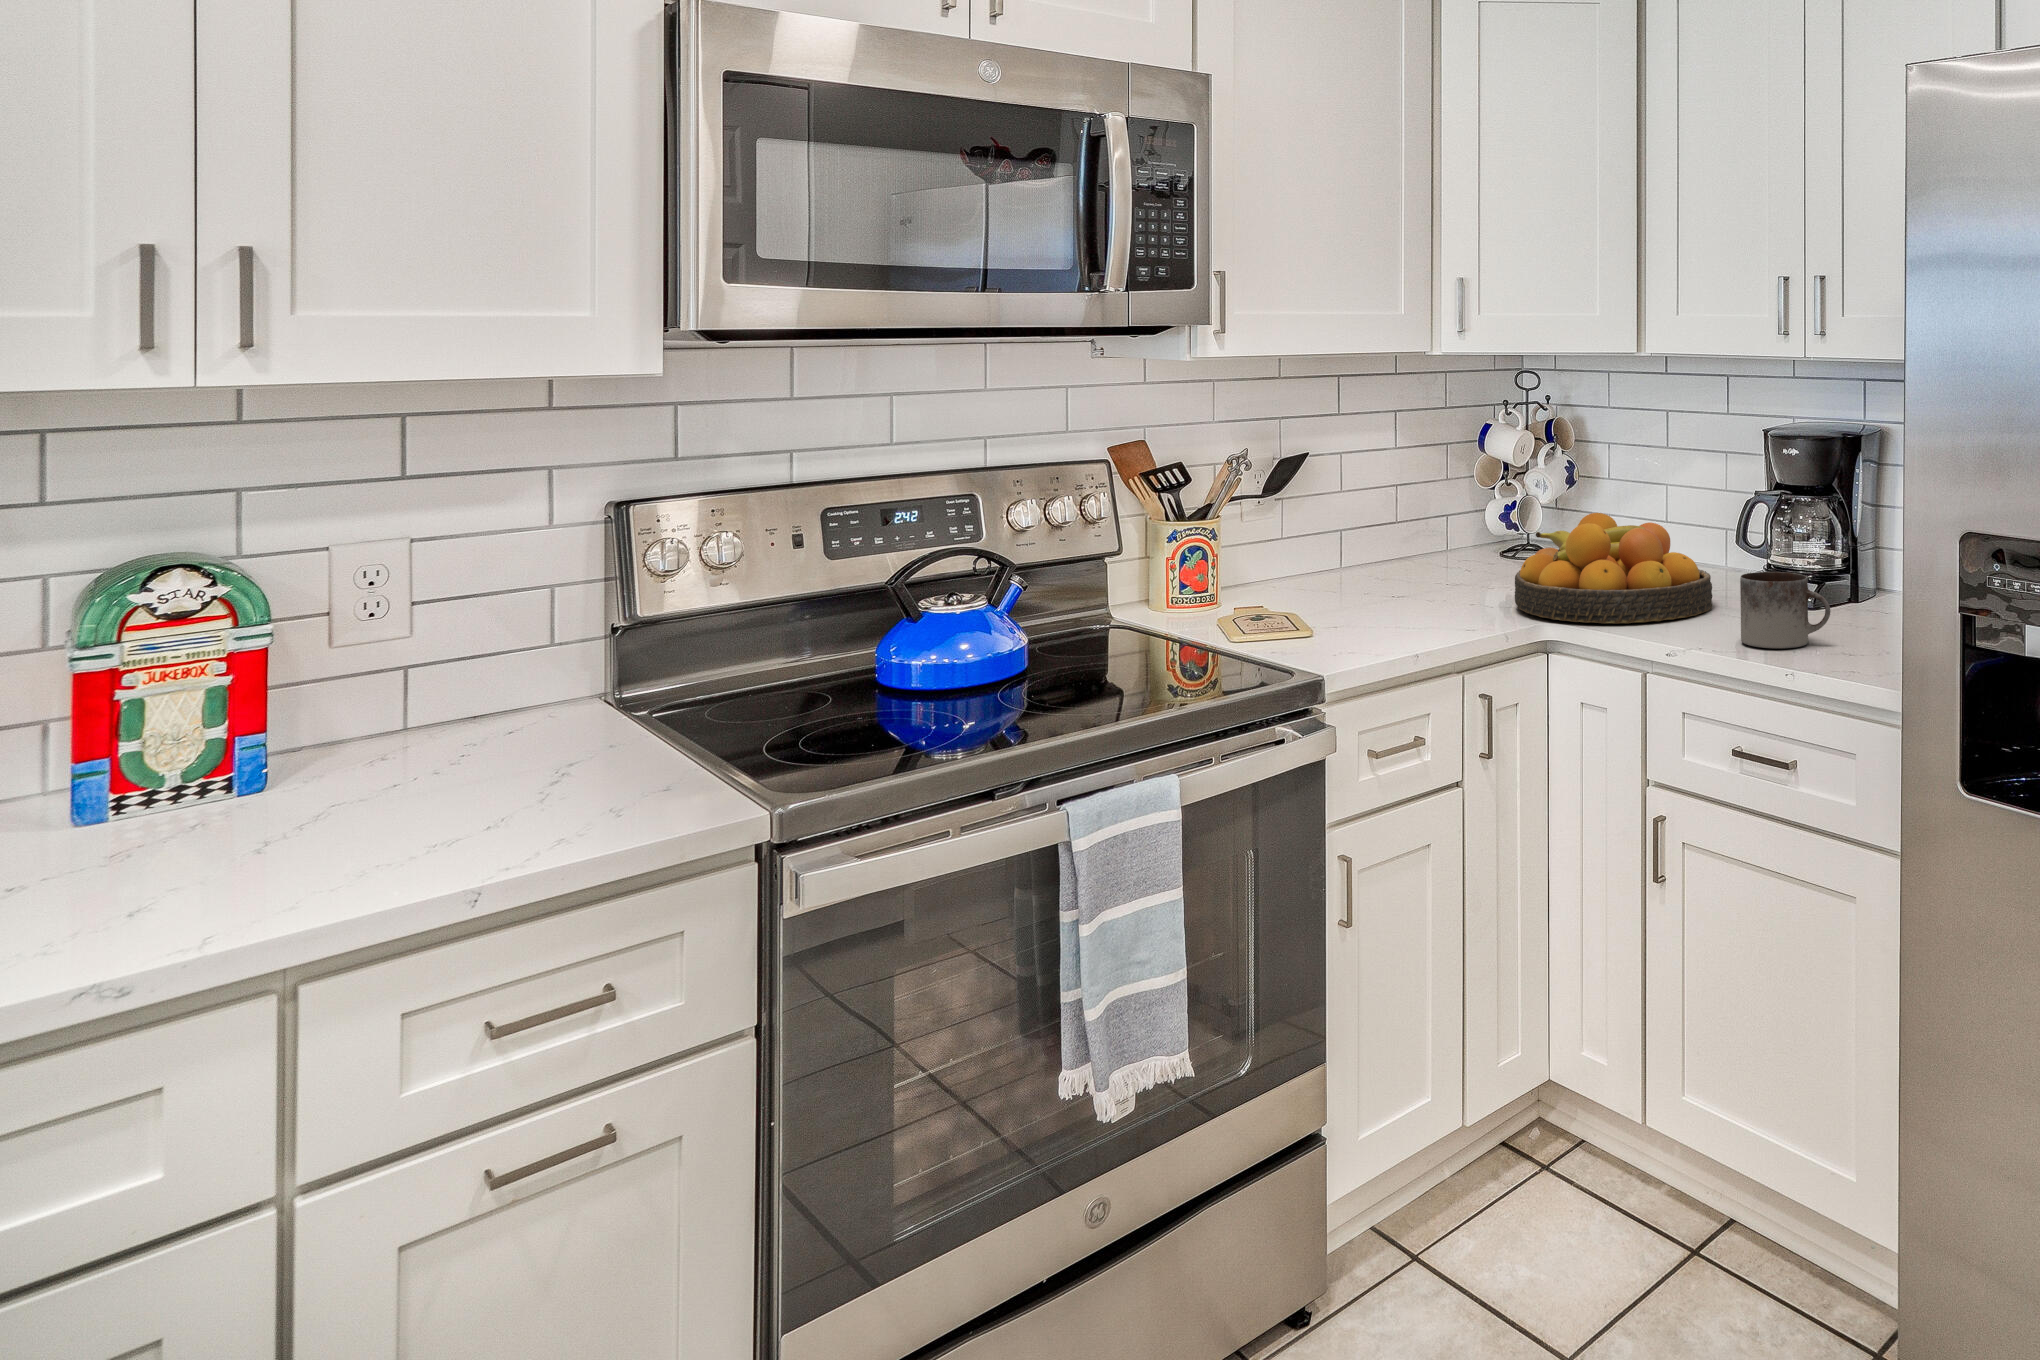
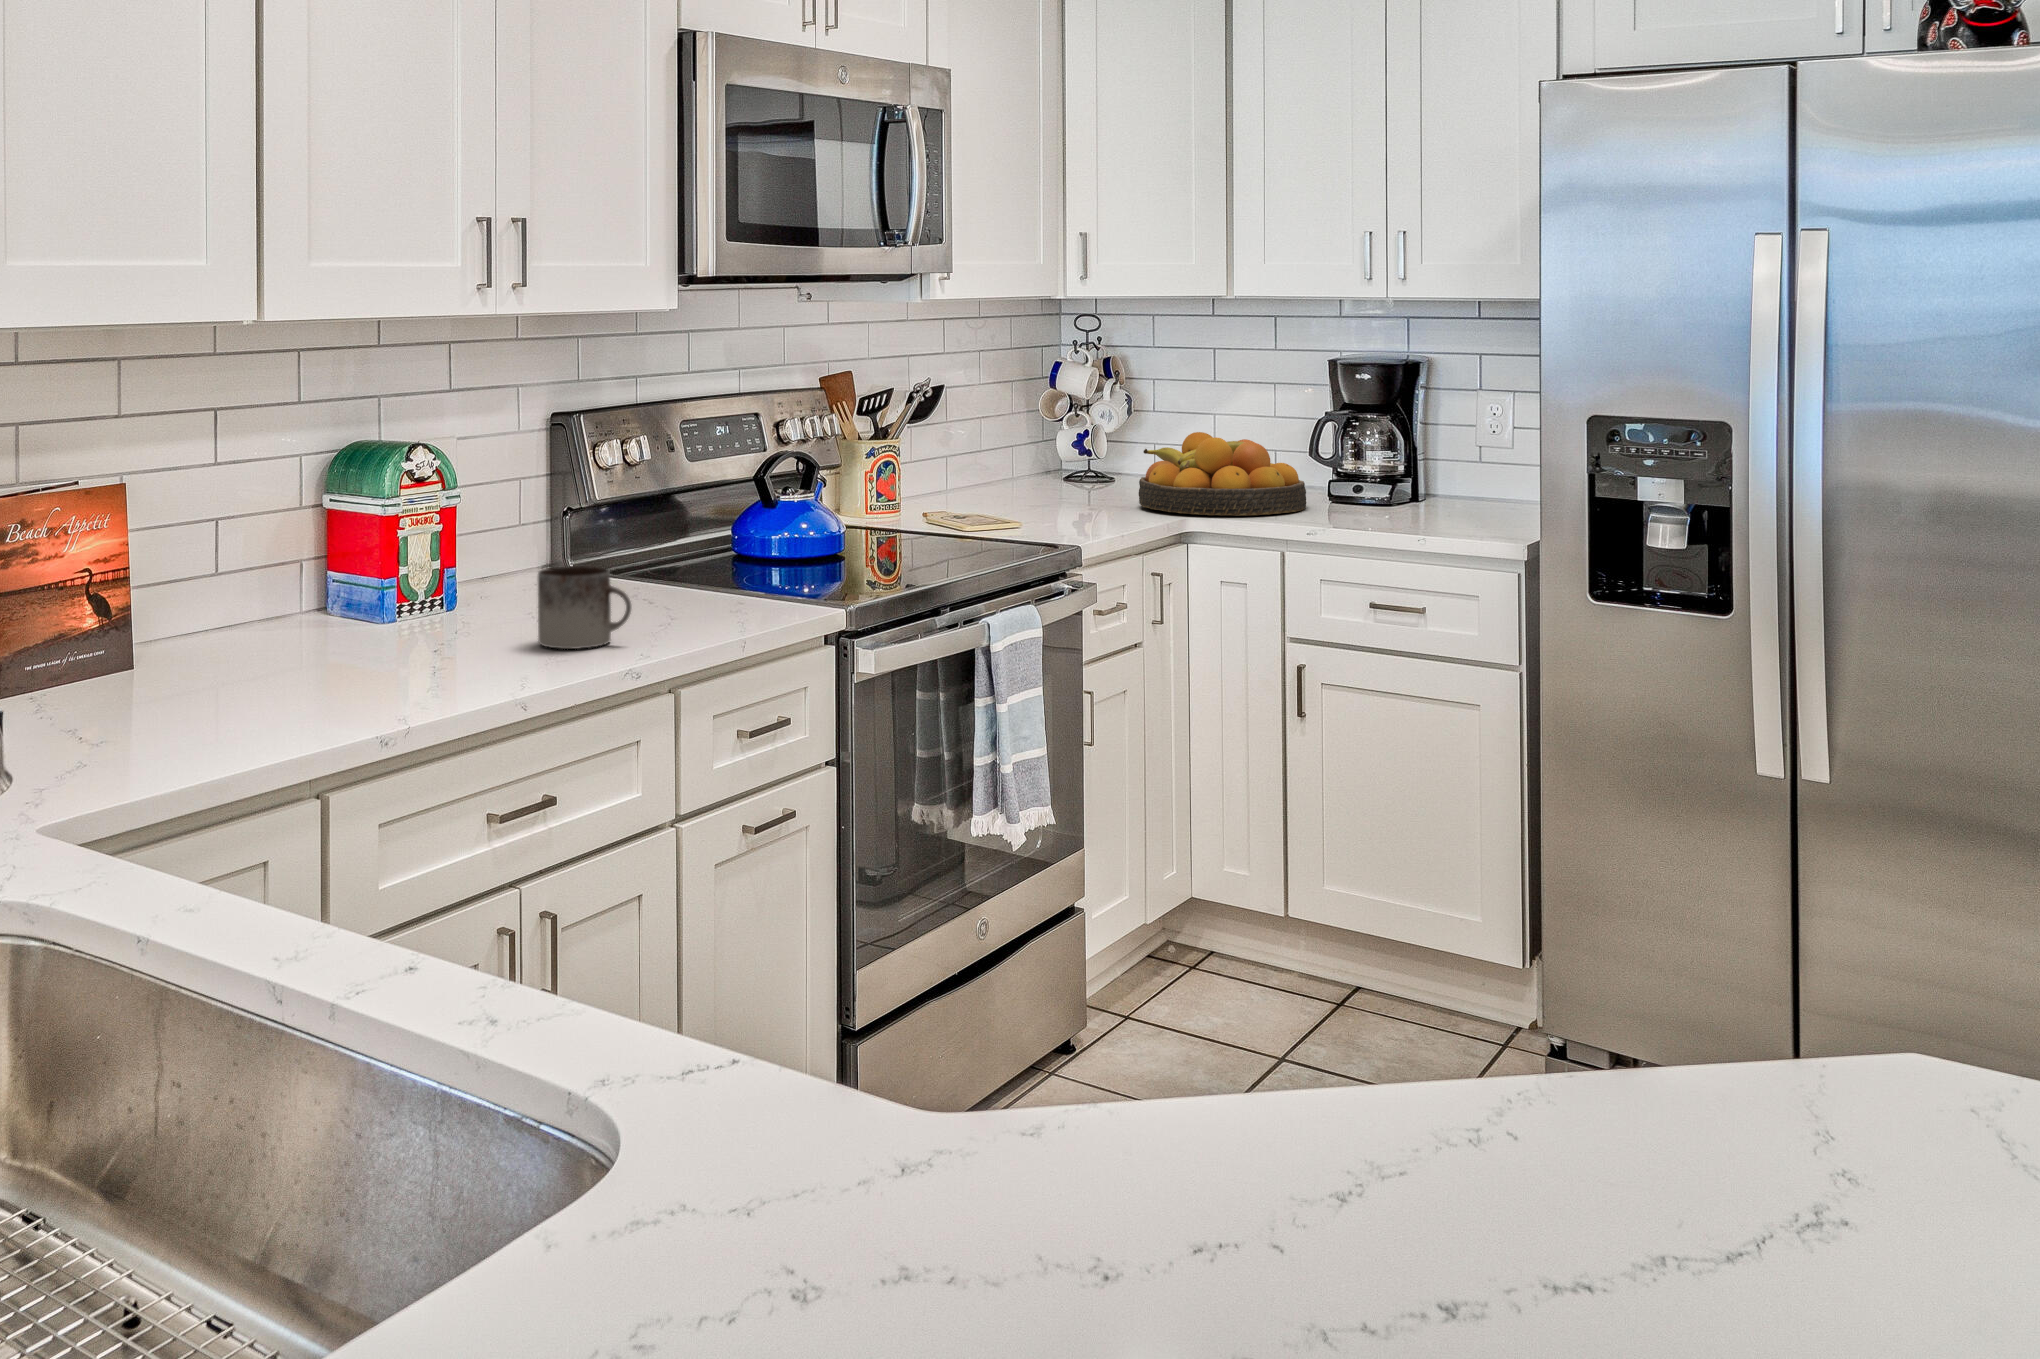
mug: present [1740,572,1830,648] -> present [538,566,631,649]

